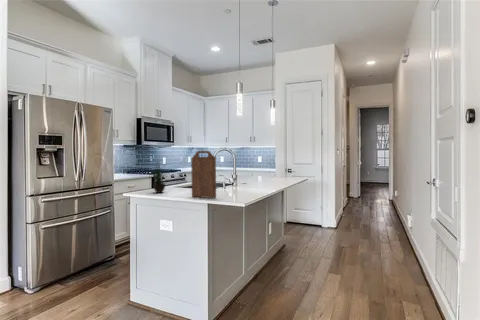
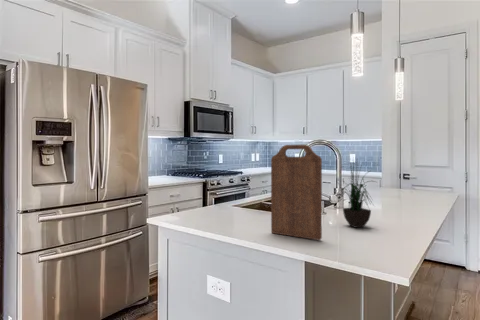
potted plant: present [153,165,165,193] -> present [342,166,371,227]

